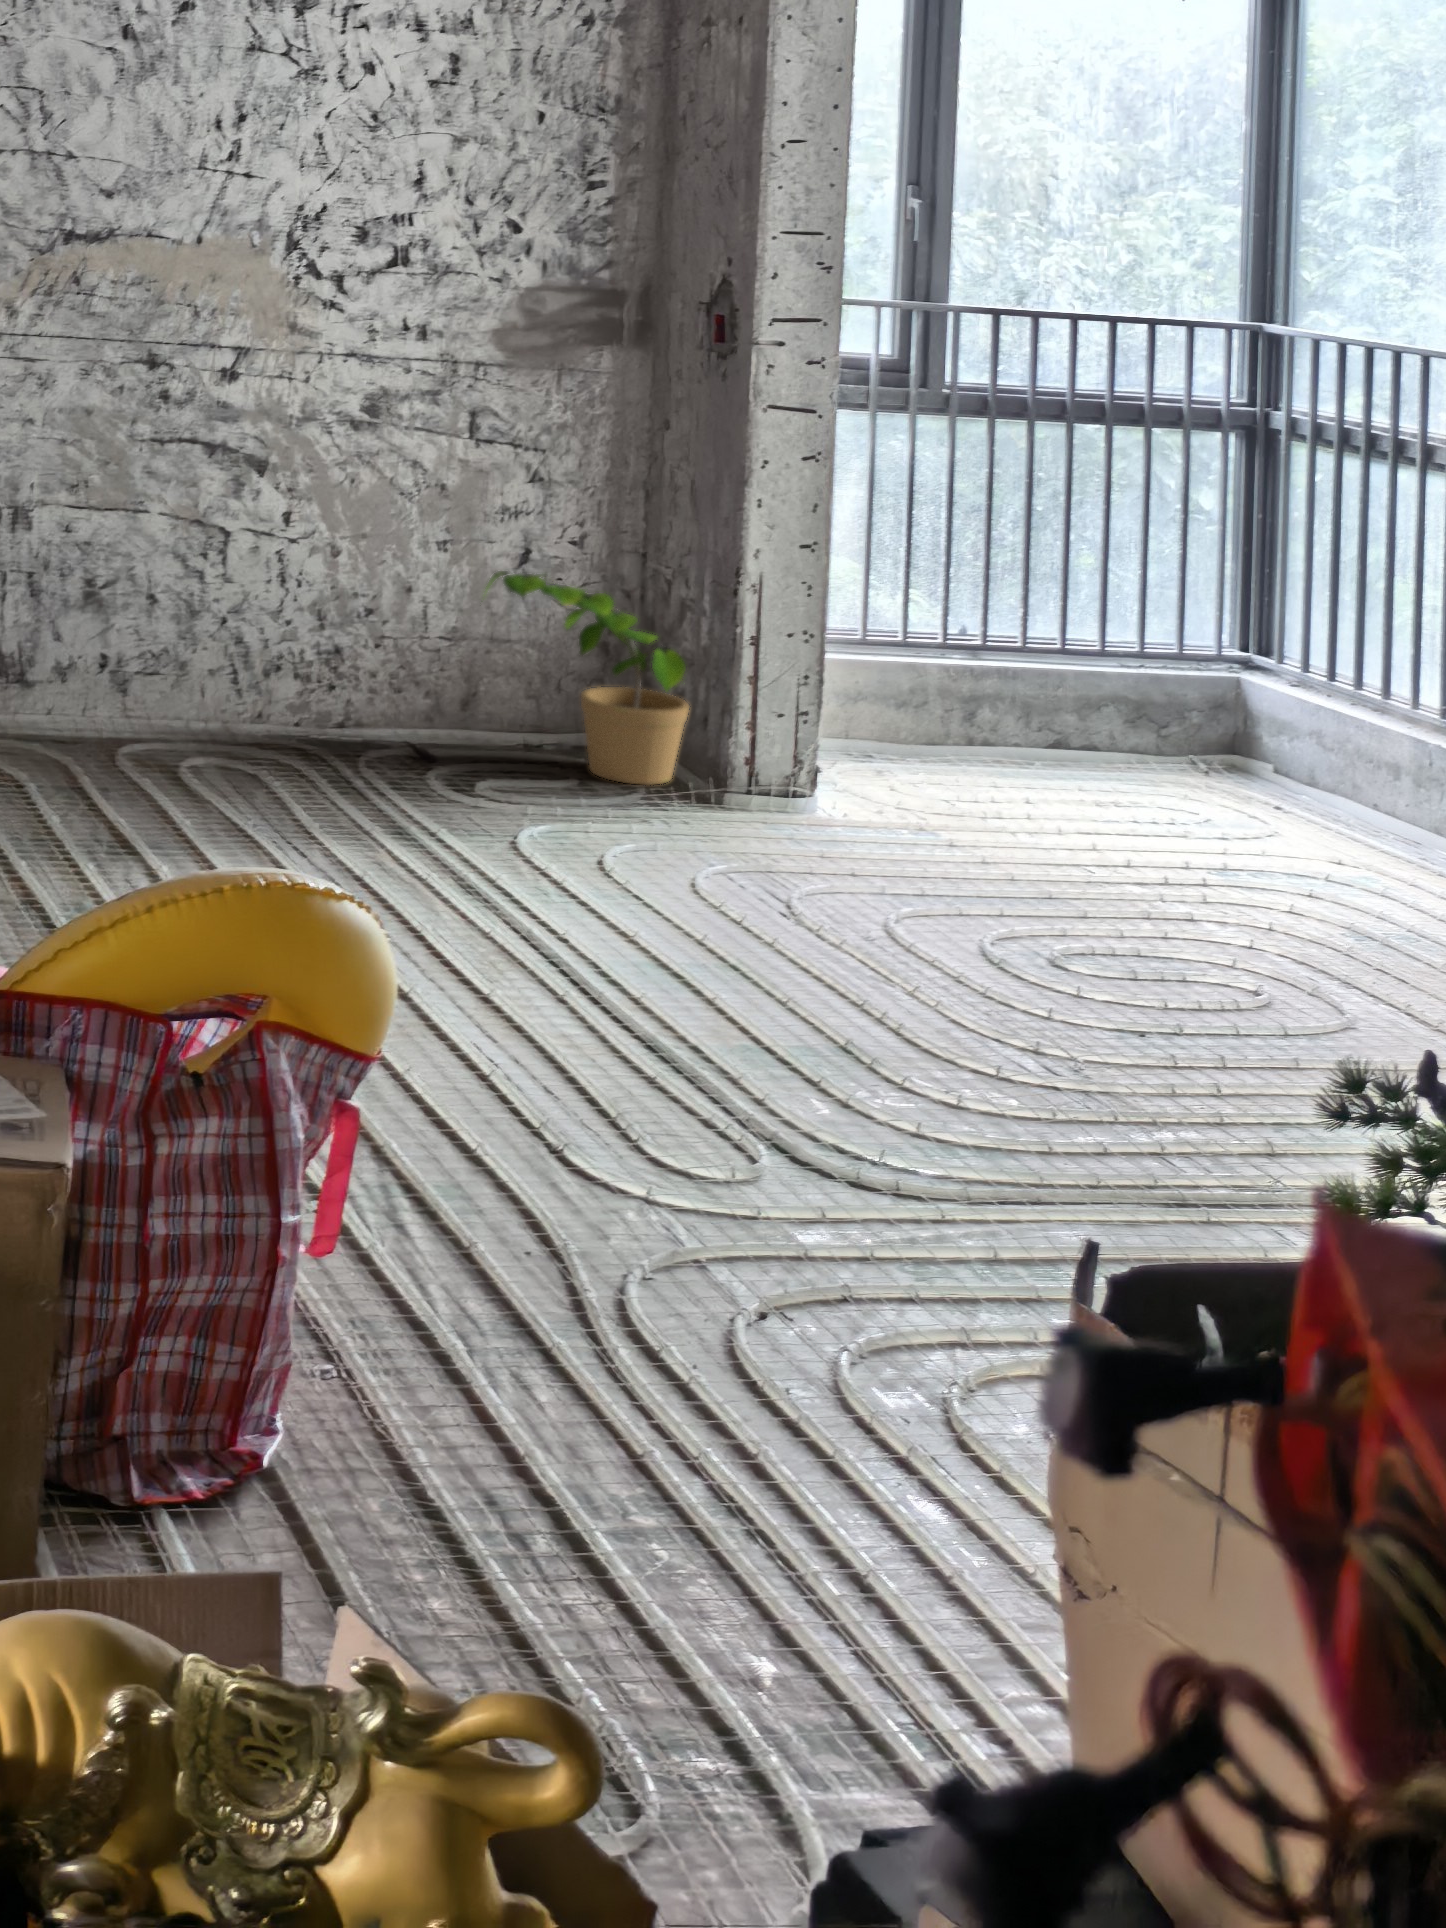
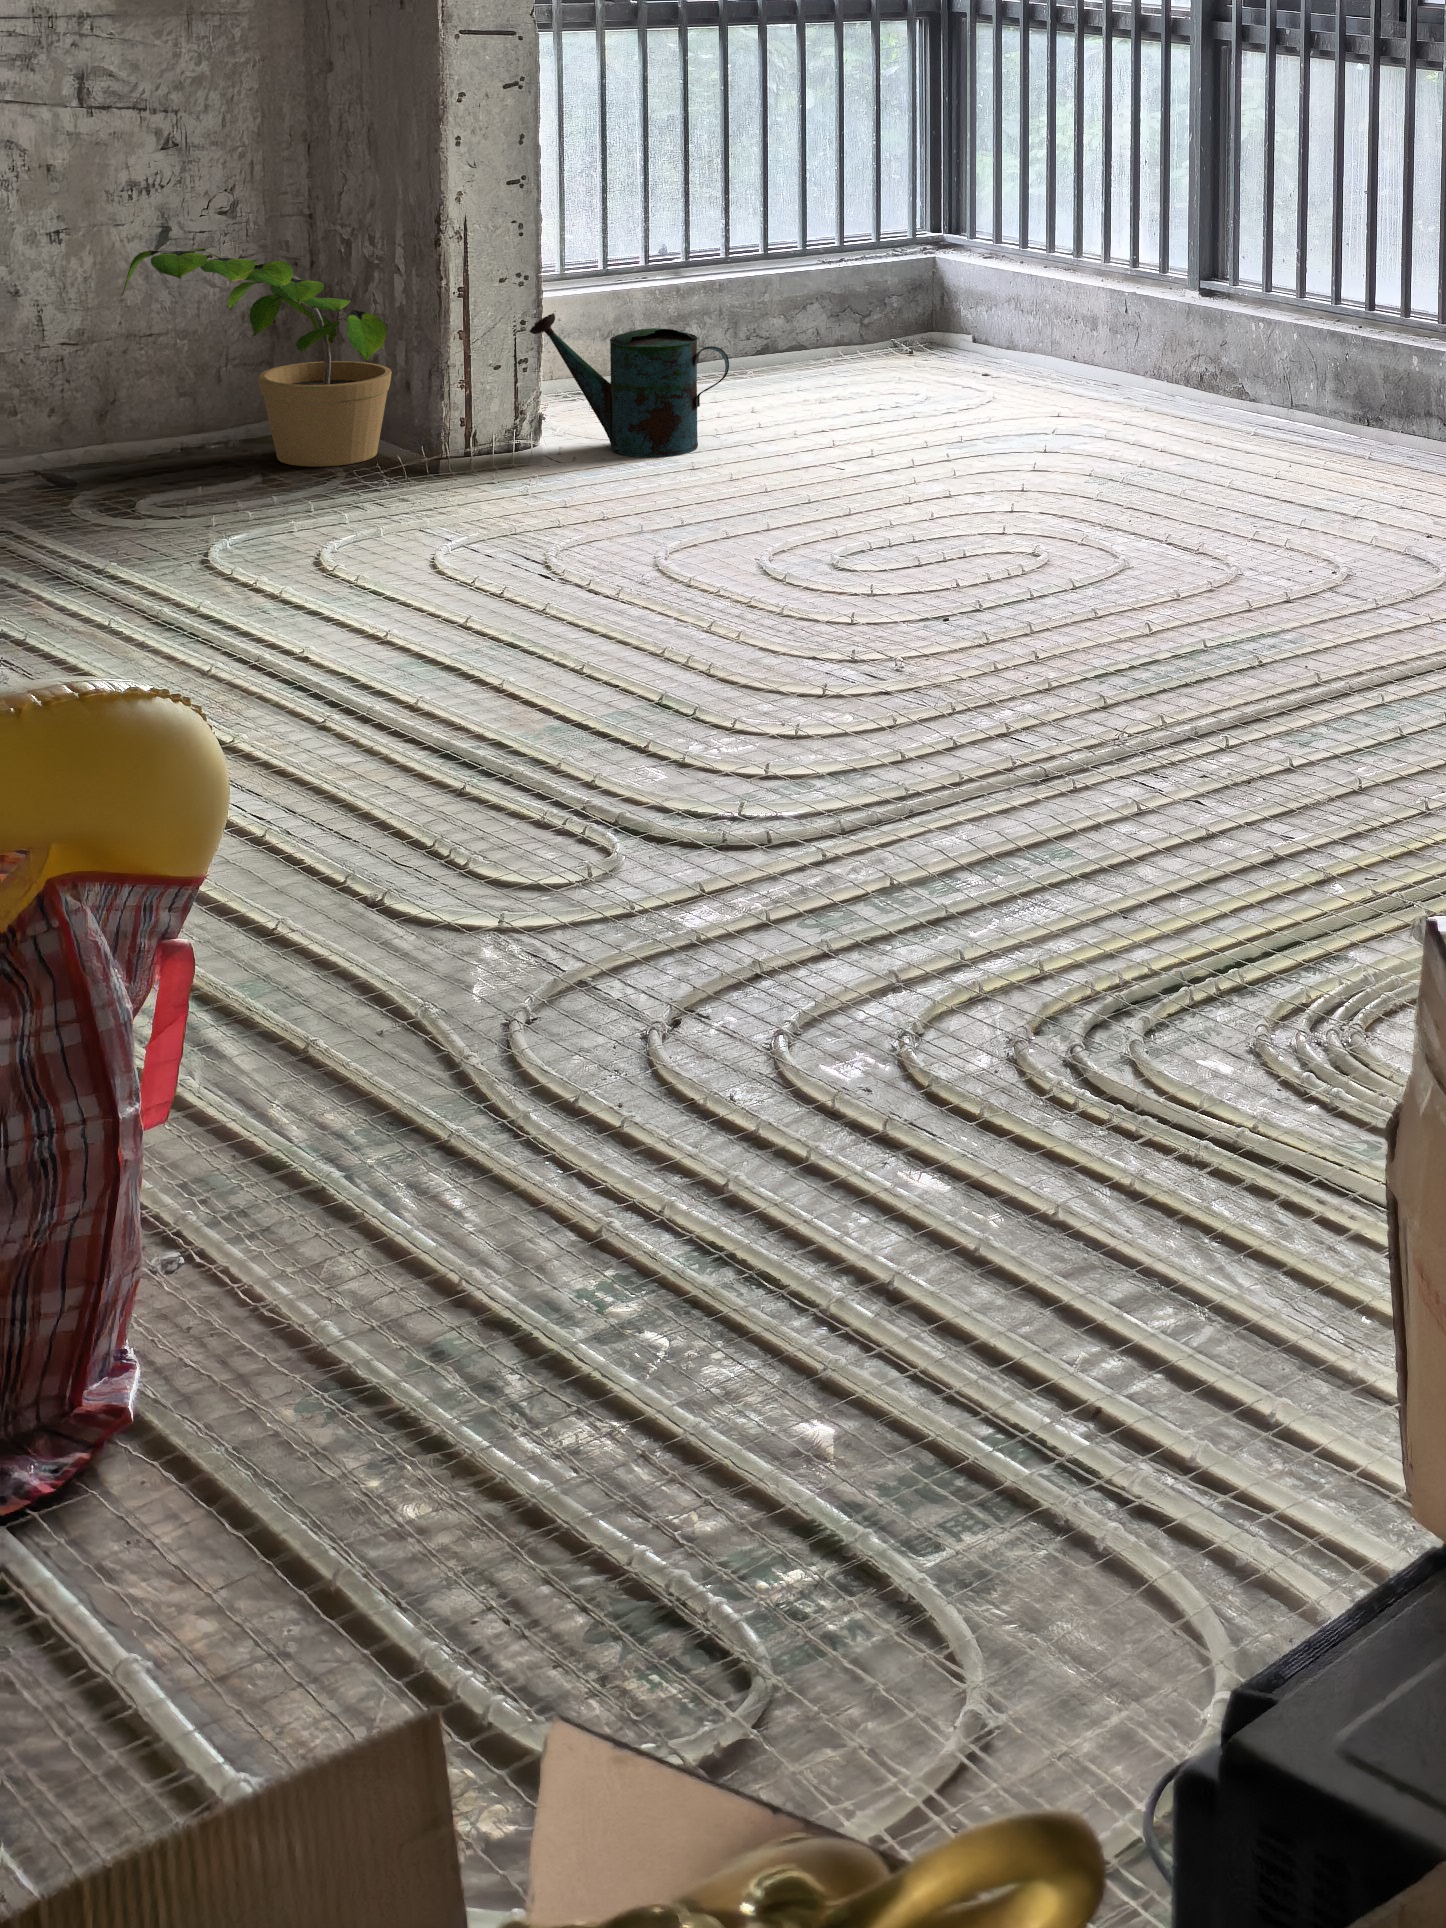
watering can: none [810,674,988,828] -> present [529,313,729,457]

